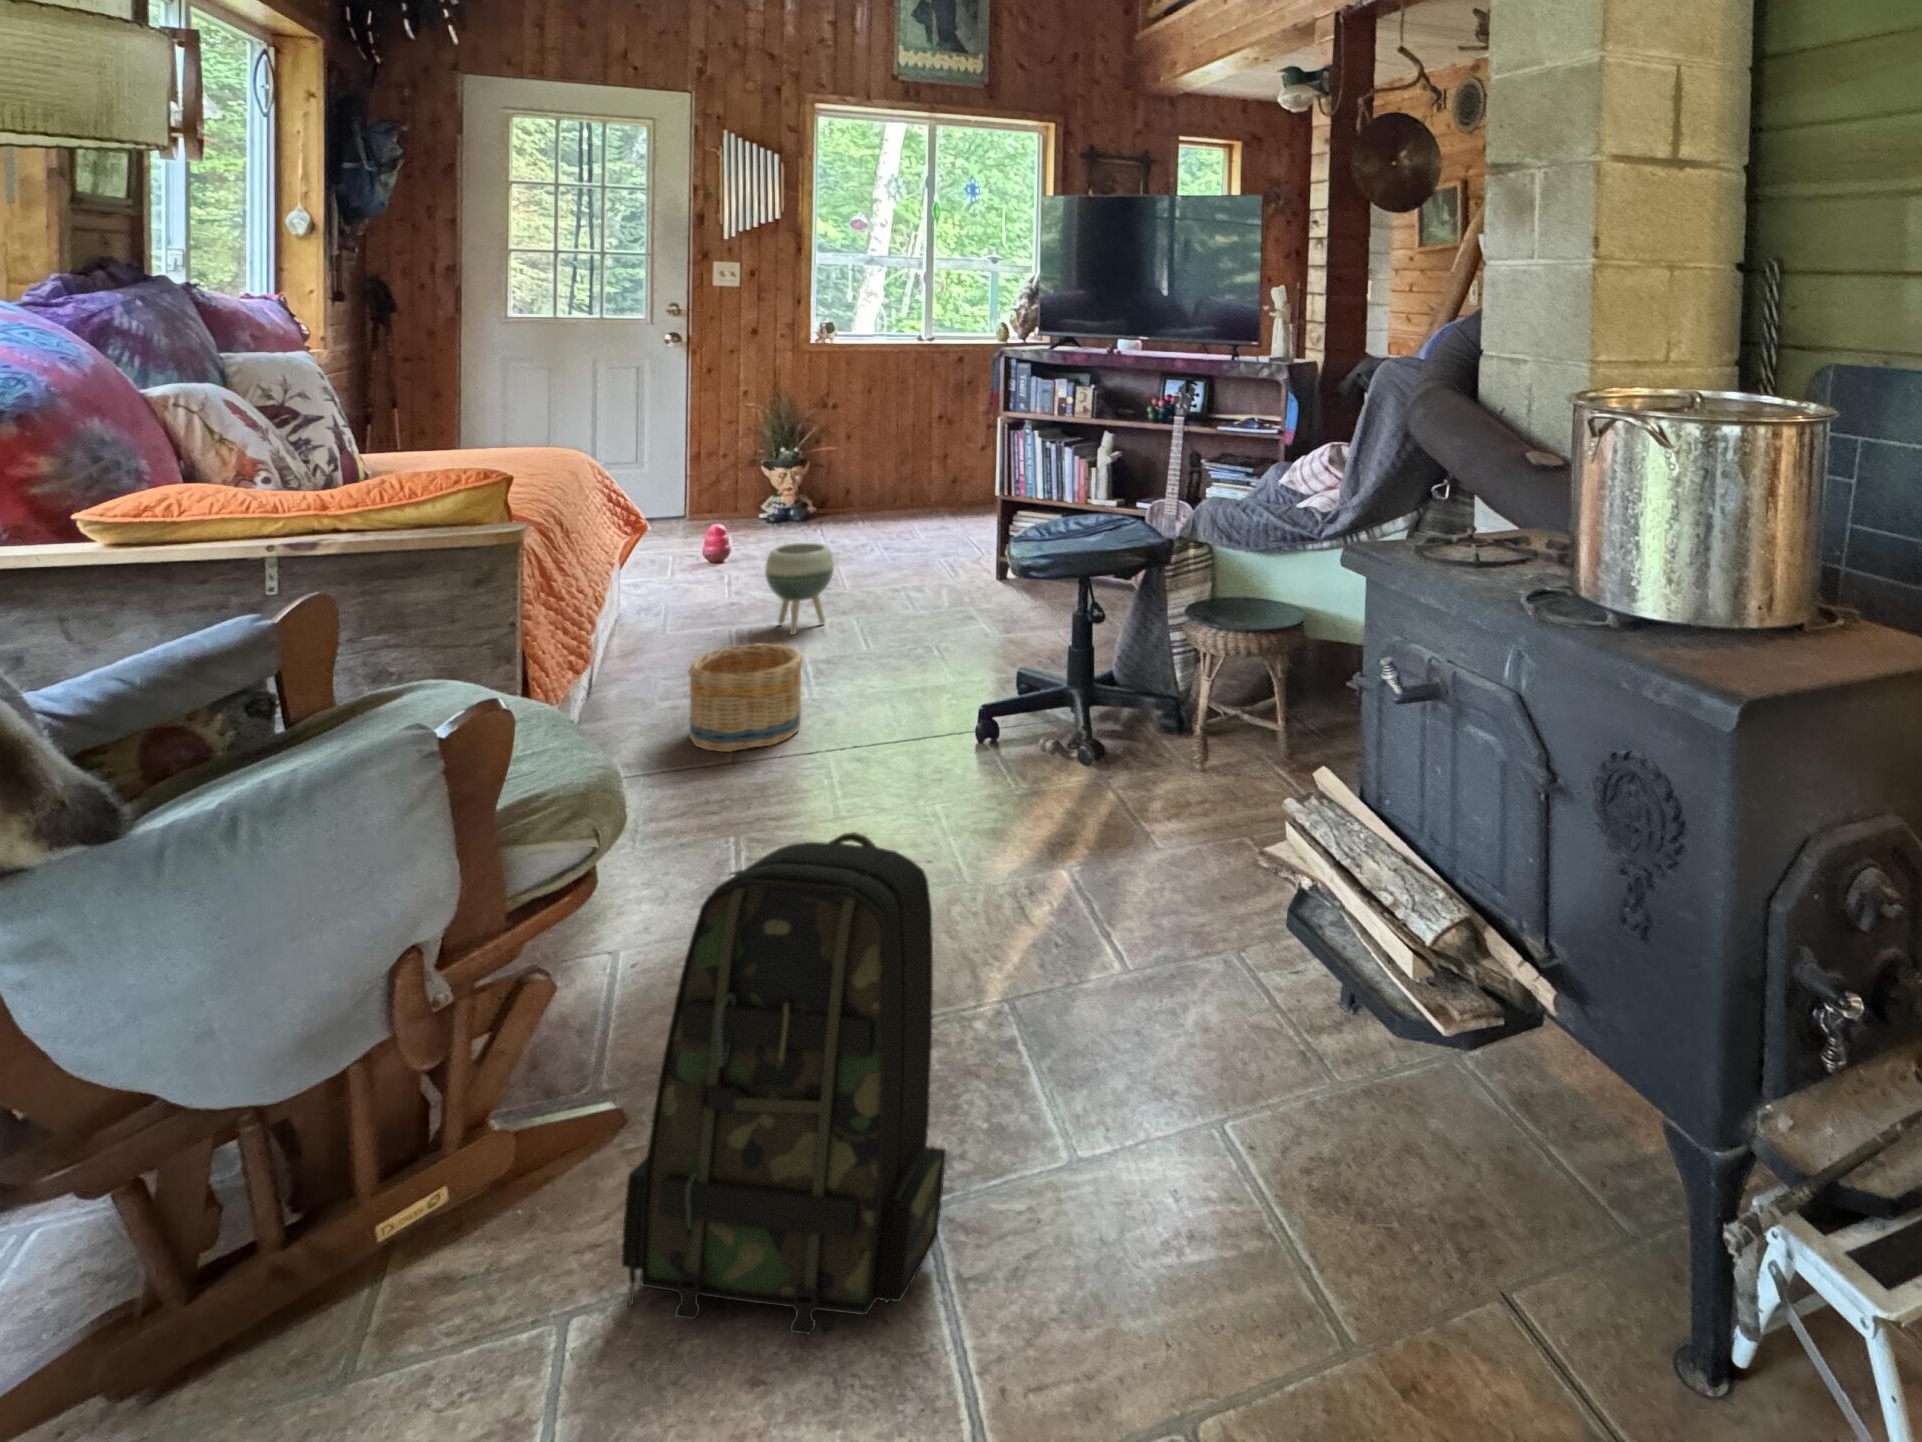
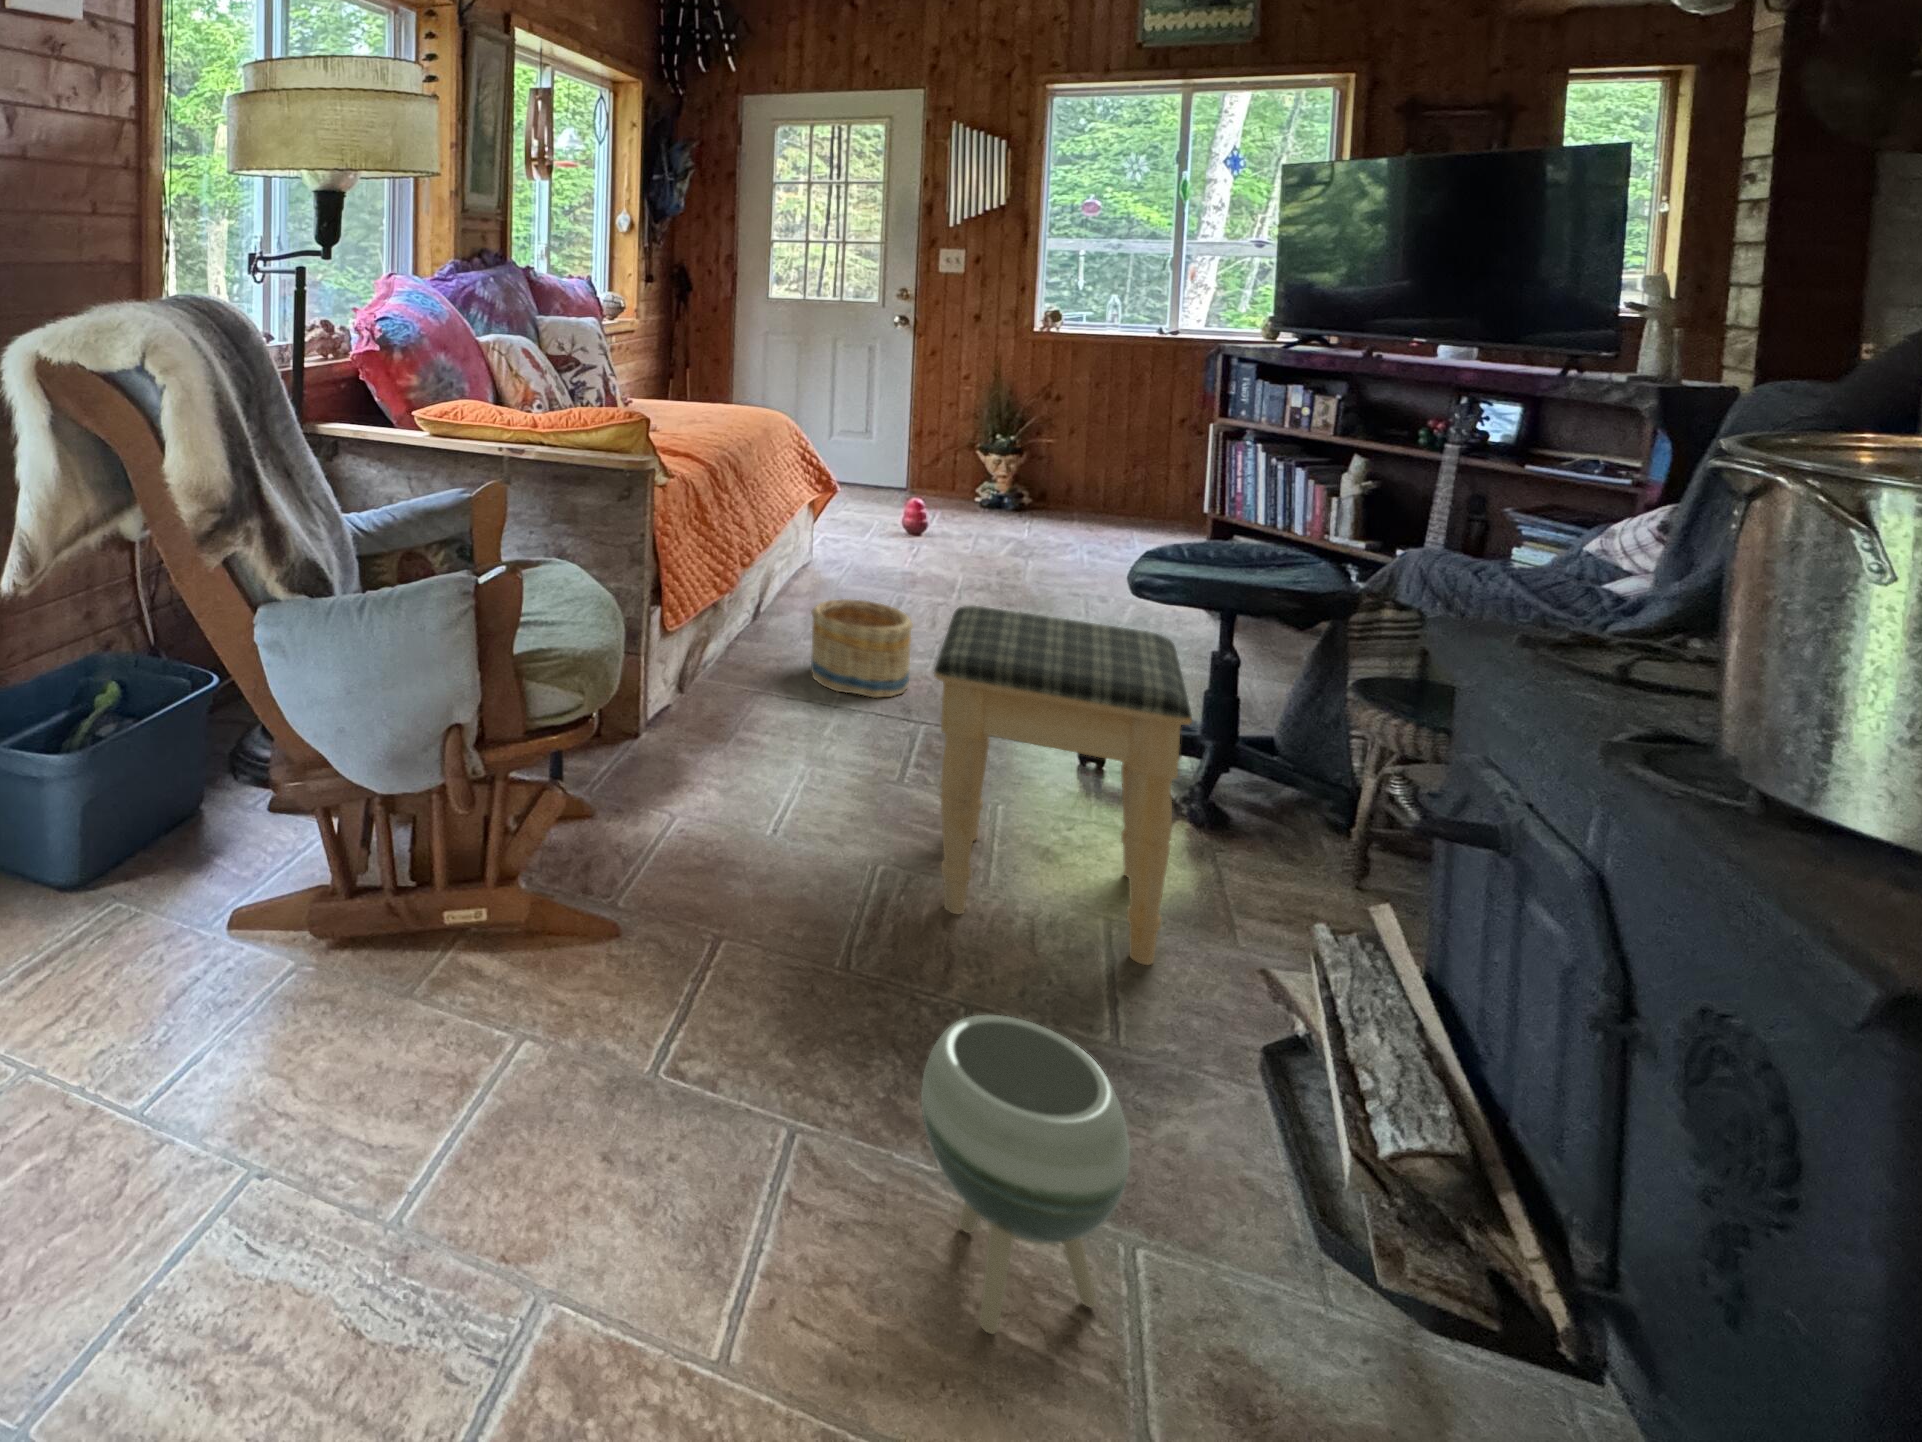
planter: present [765,543,834,635] -> present [921,1015,1130,1334]
footstool: none [907,602,1142,923] -> present [934,606,1192,965]
backpack: present [622,832,946,1334] -> none [566,750,831,1172]

